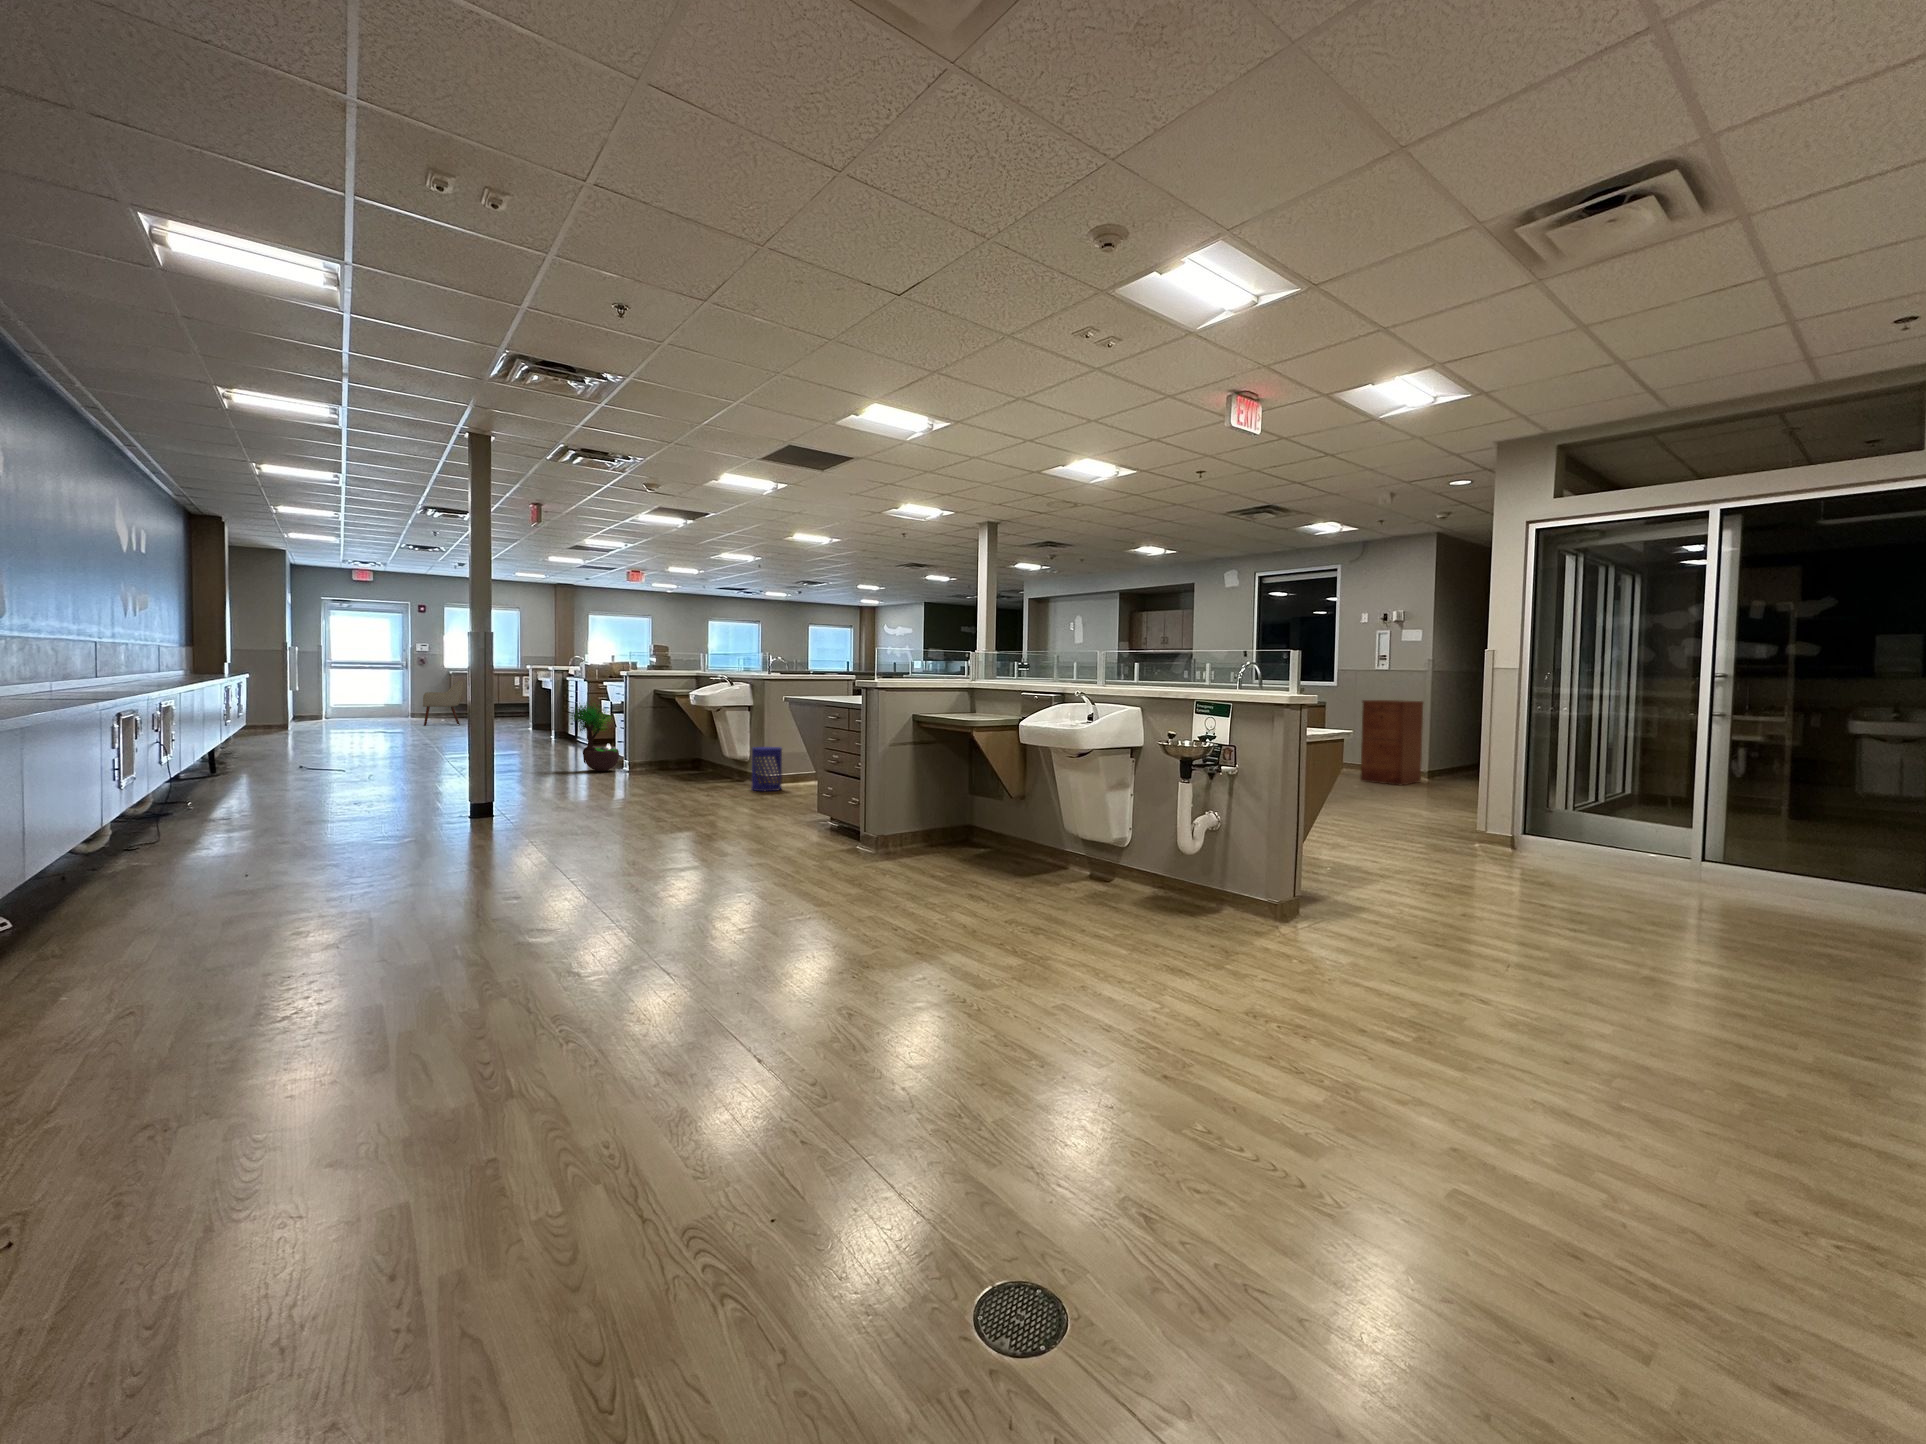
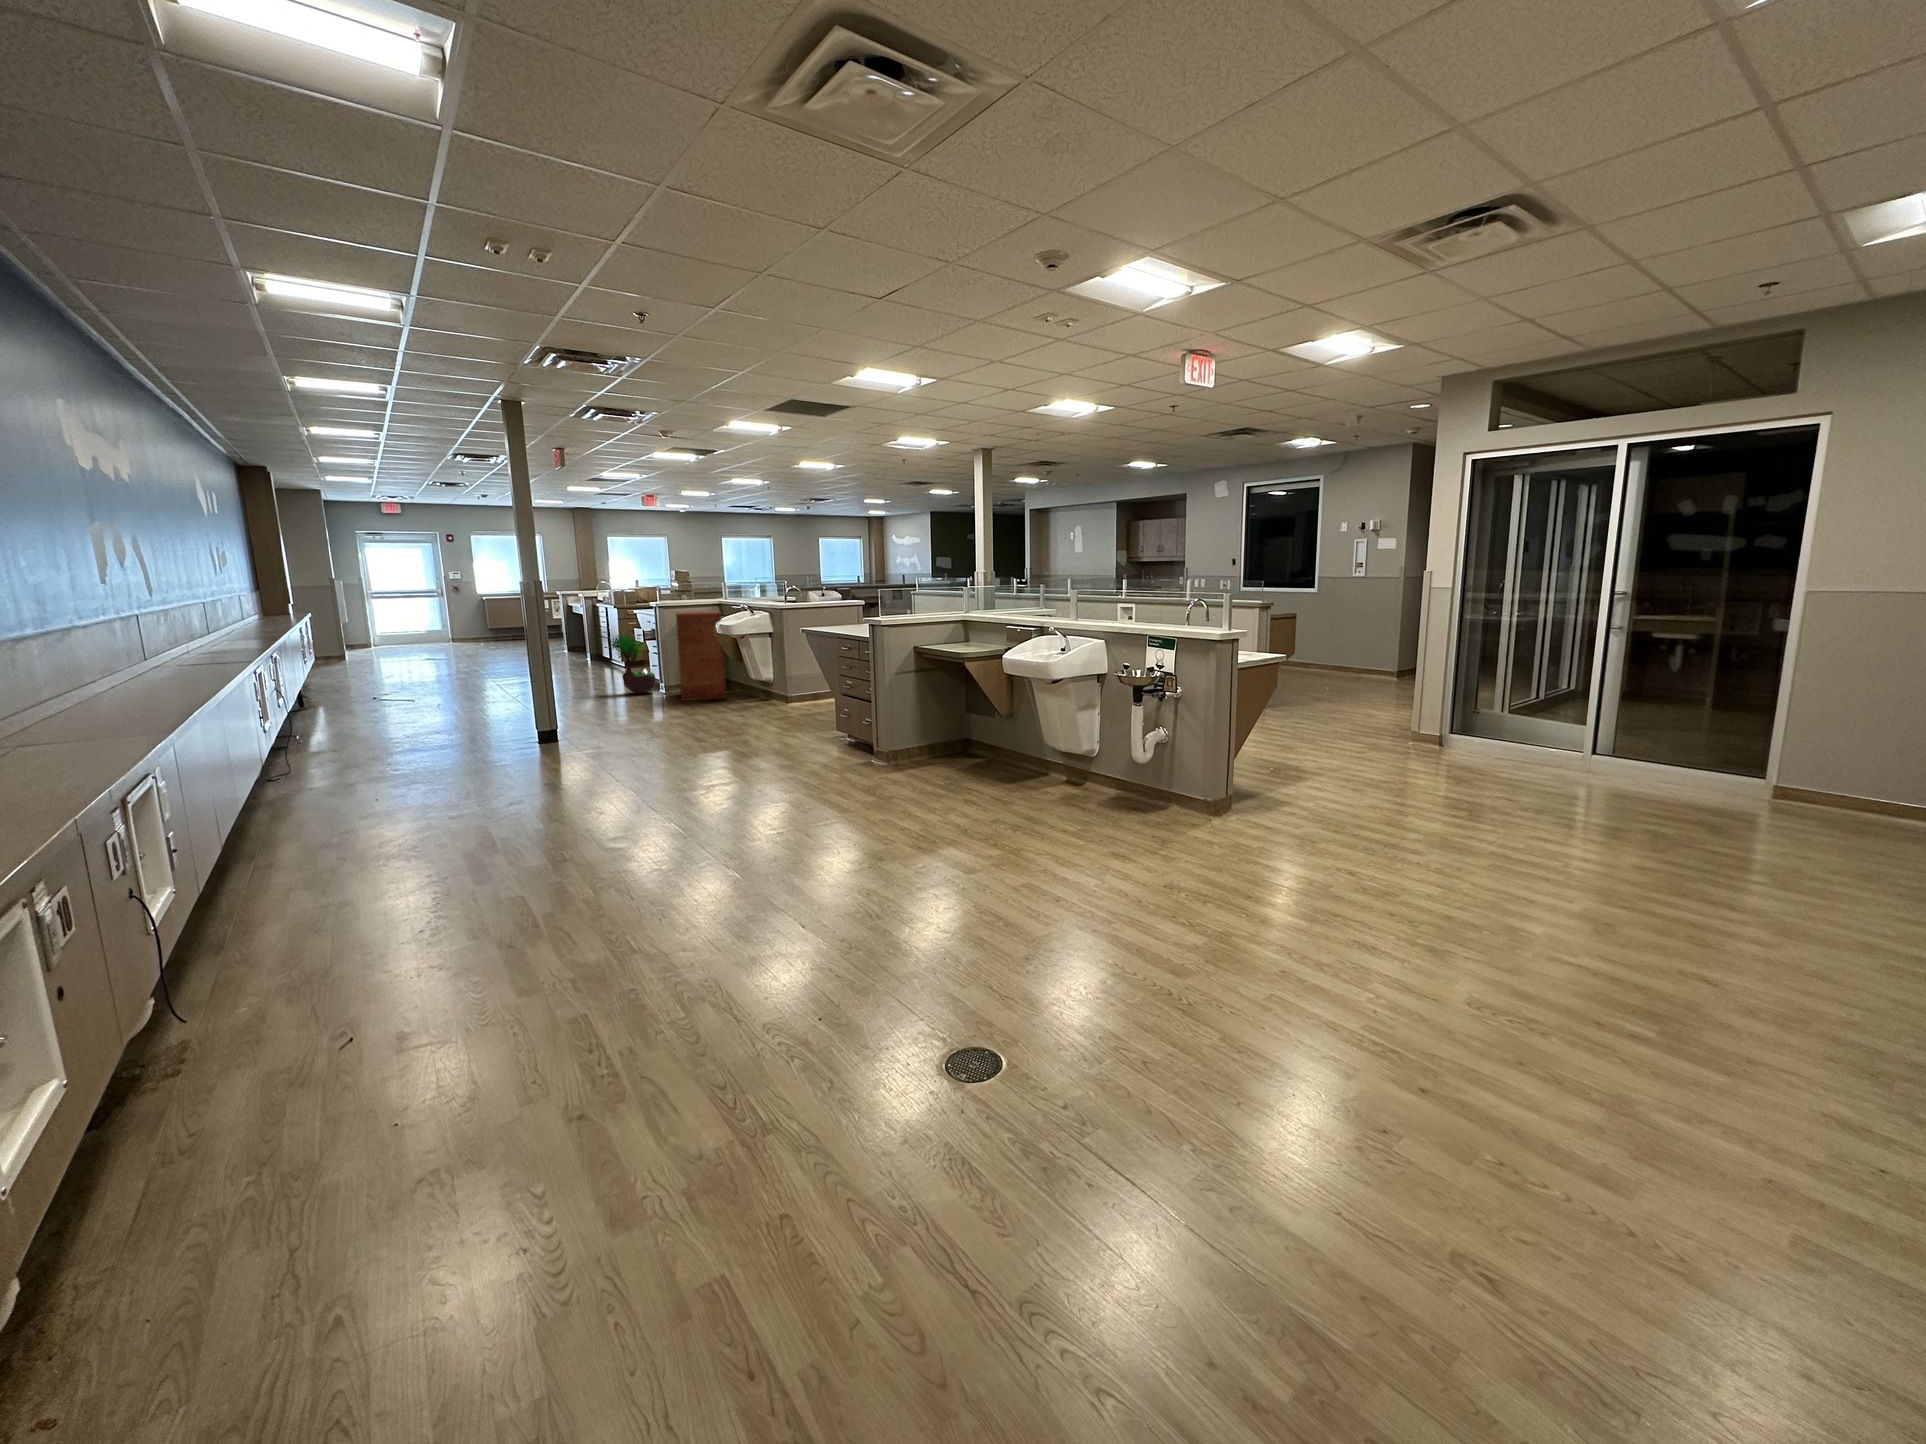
chair: present [423,681,463,726] -> none [464,607,500,650]
filing cabinet: present [1360,700,1423,785] -> present [676,611,726,701]
waste bin: present [751,747,782,791] -> none [775,669,803,709]

